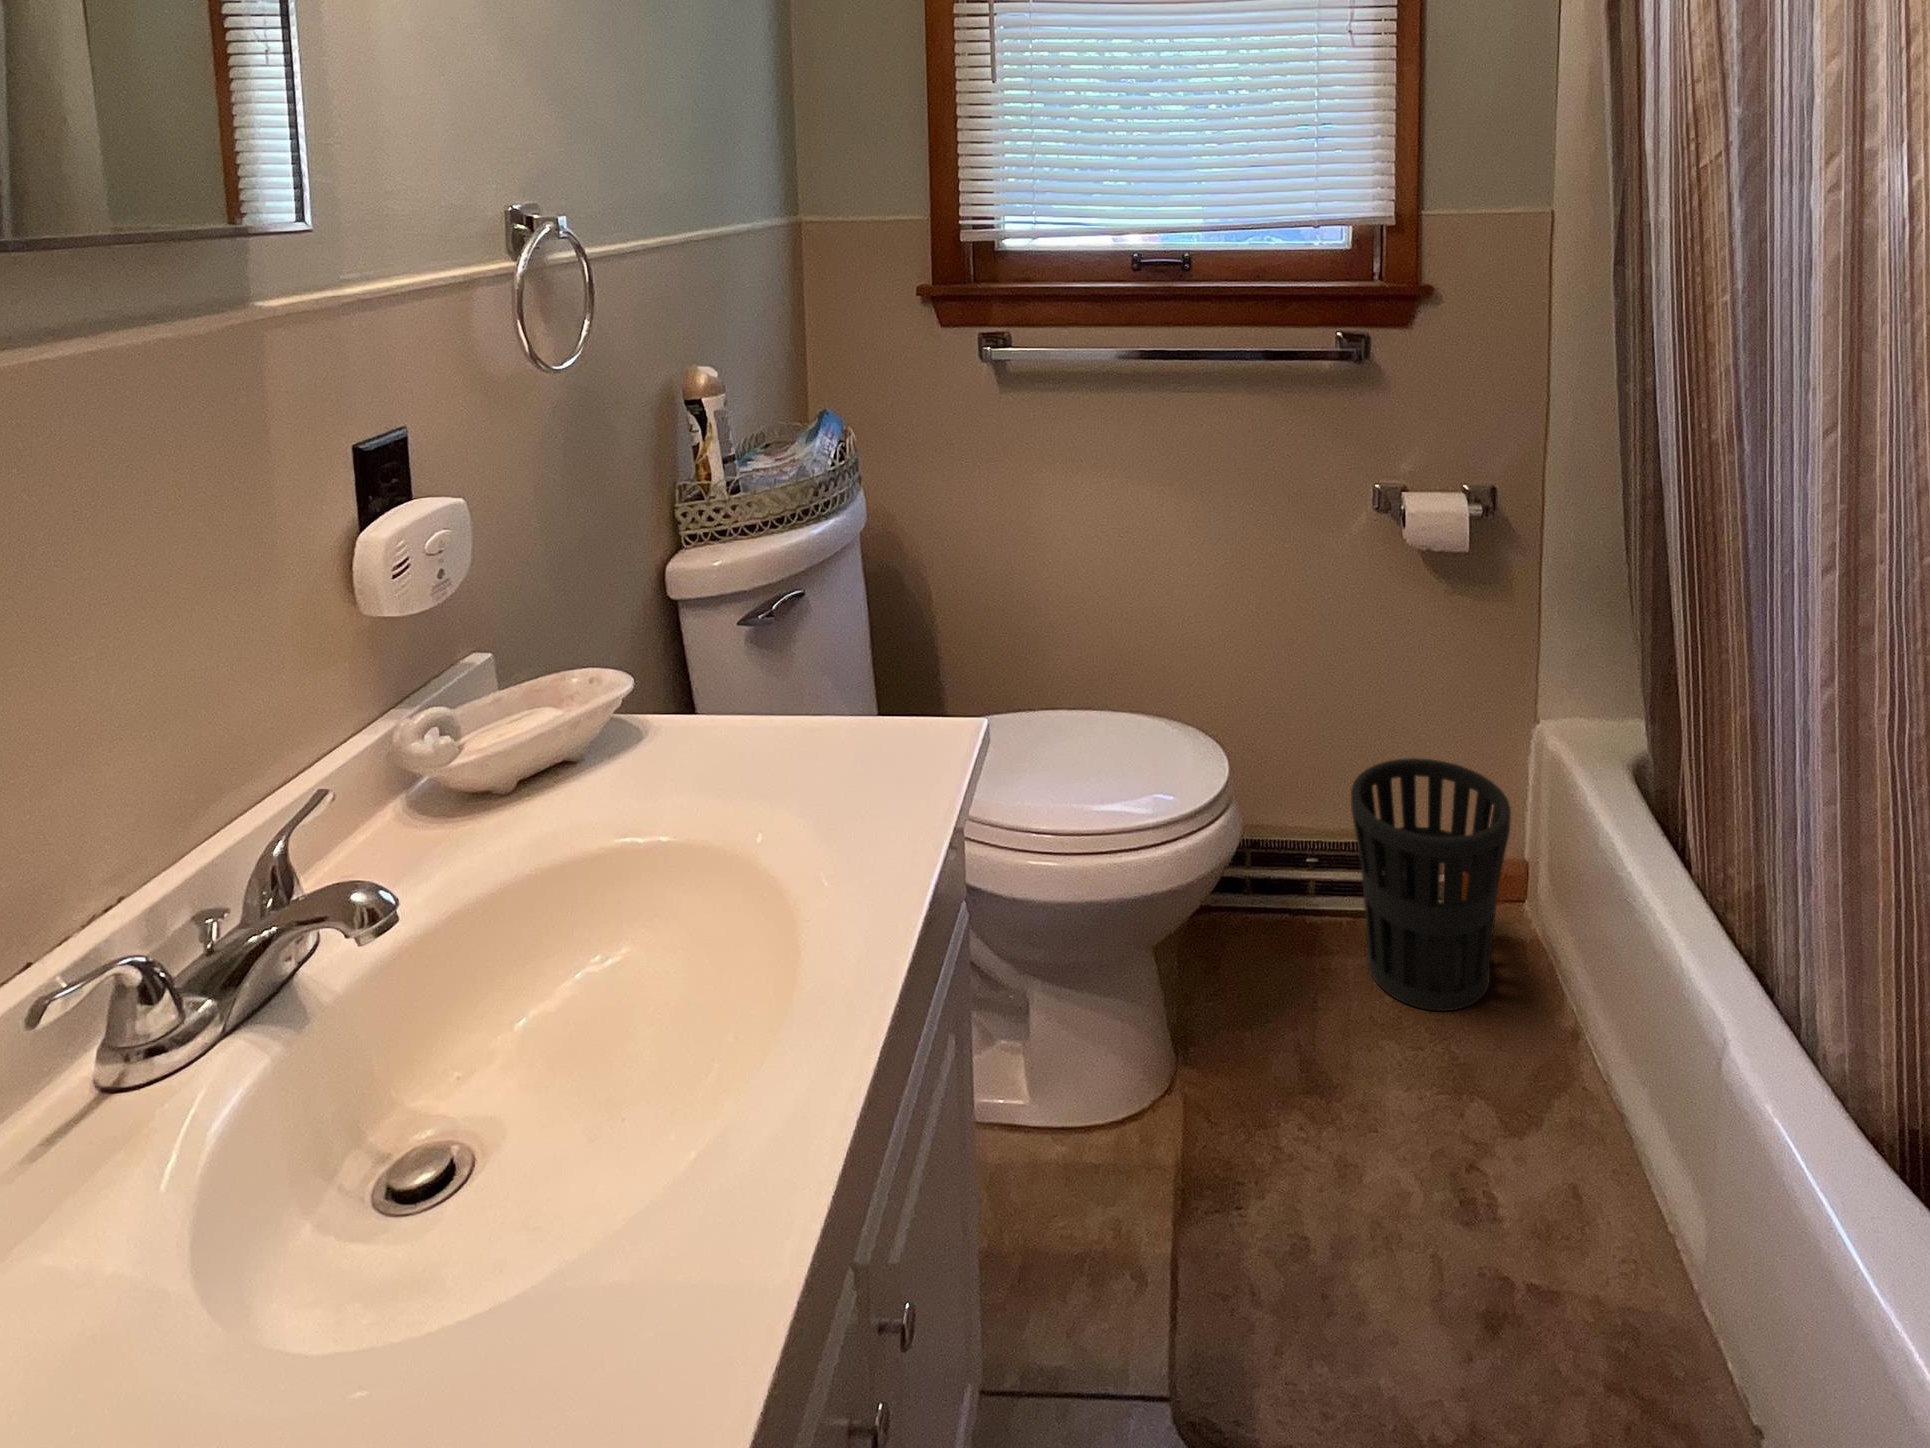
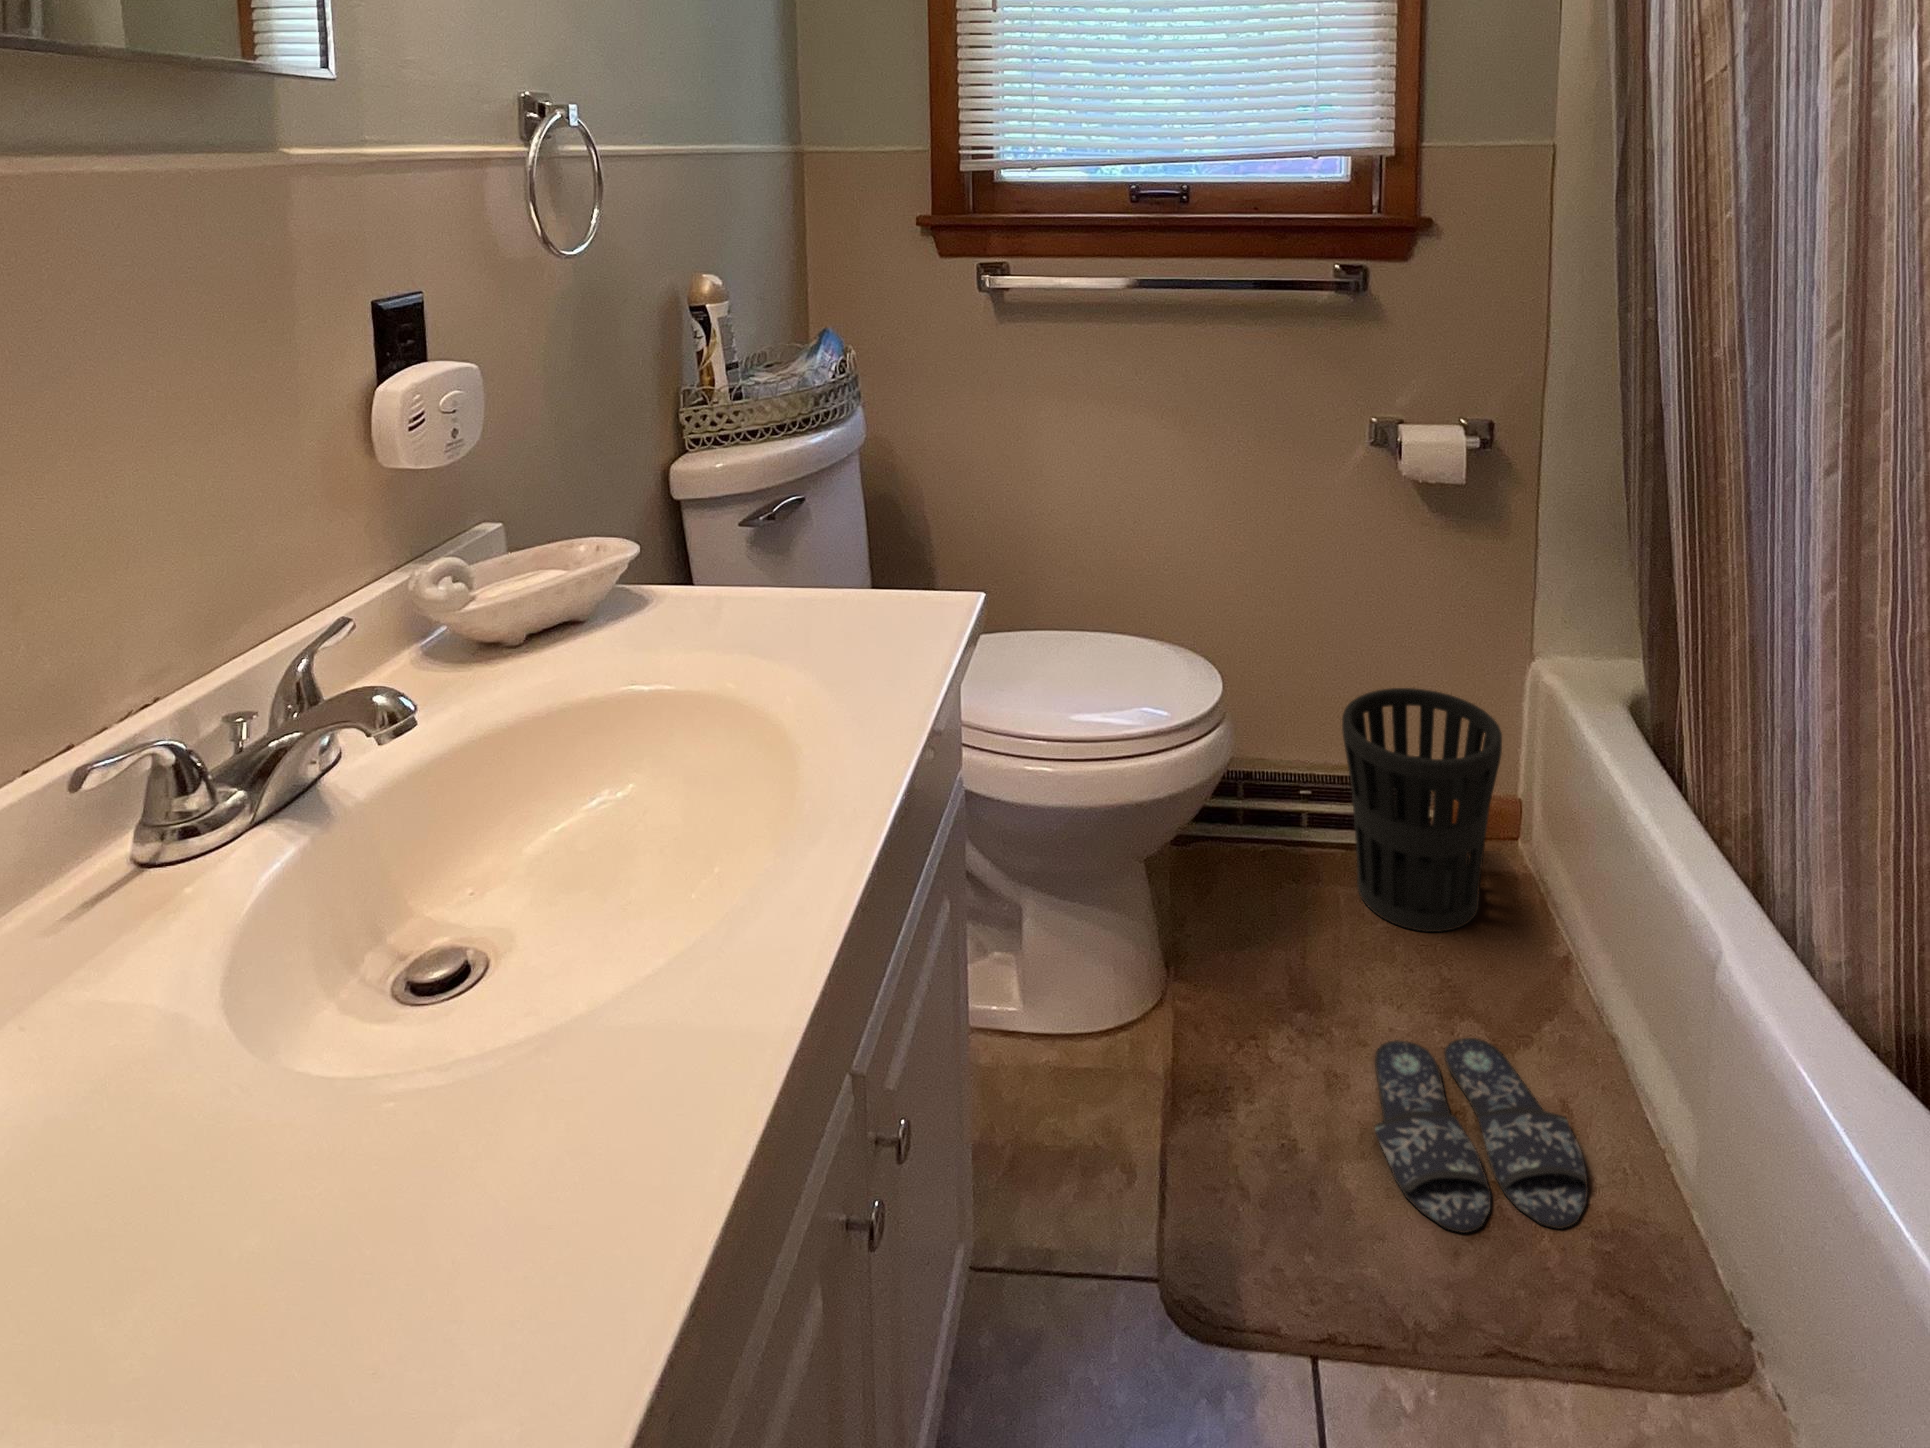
slippers: none [1388,1126,1603,1340] -> present [1375,1038,1588,1233]

